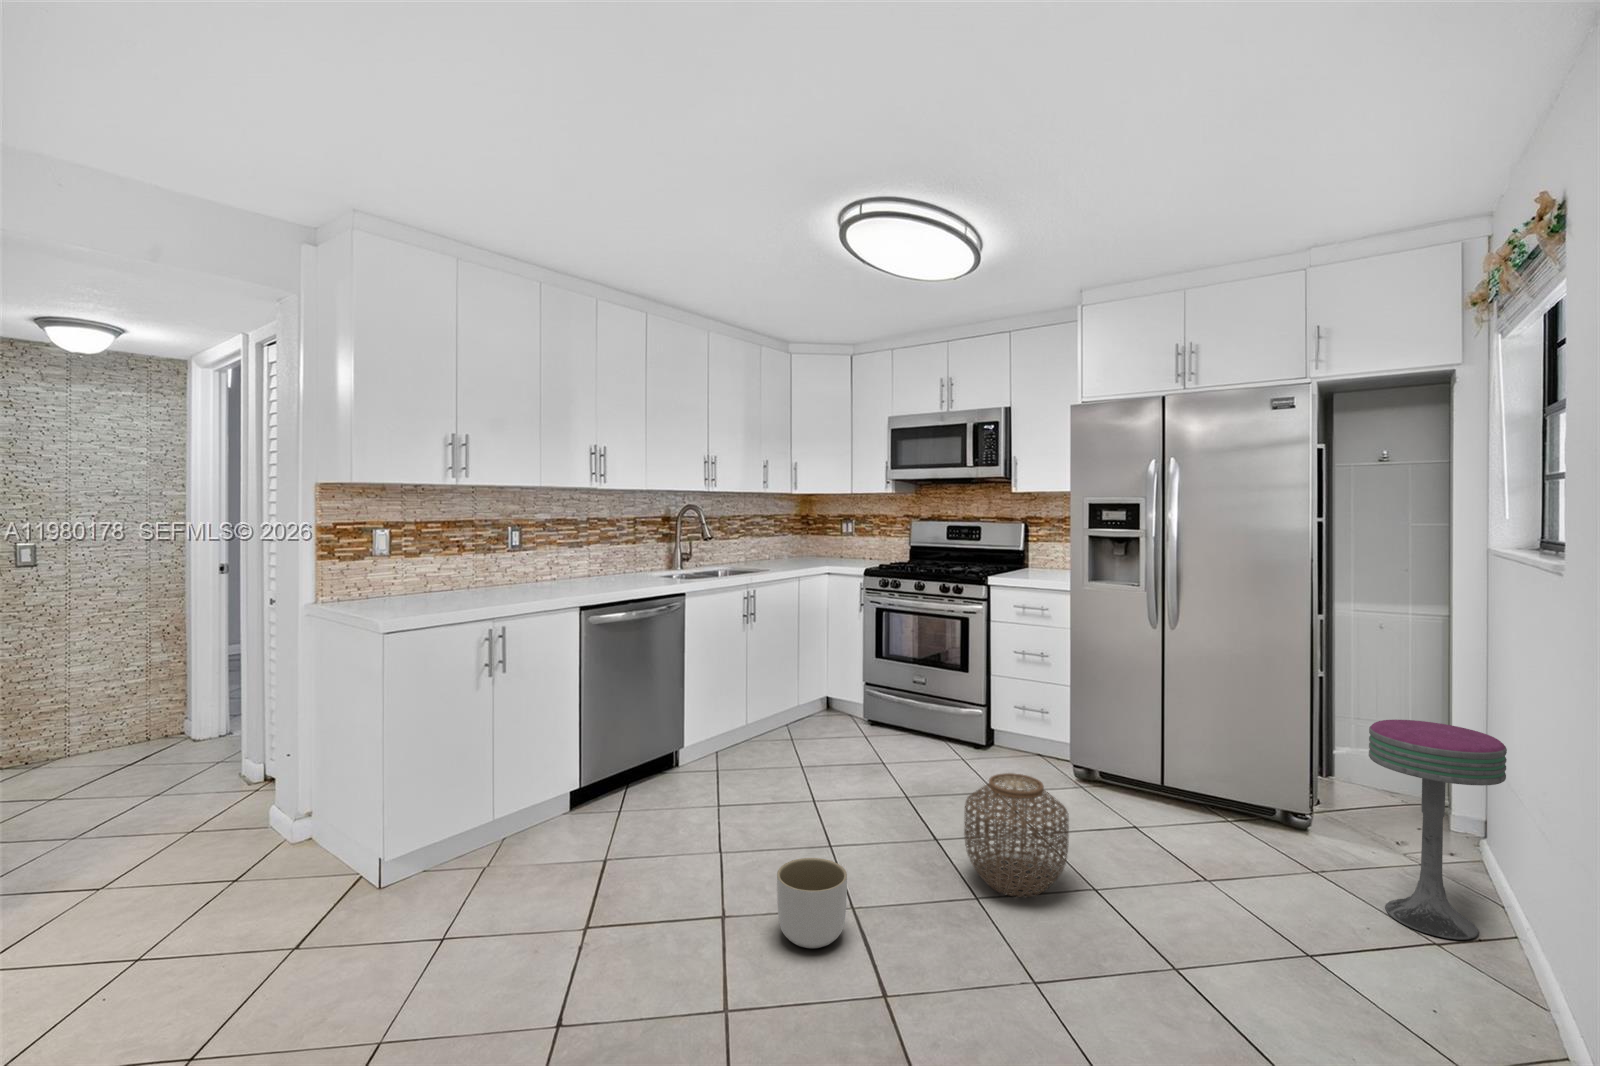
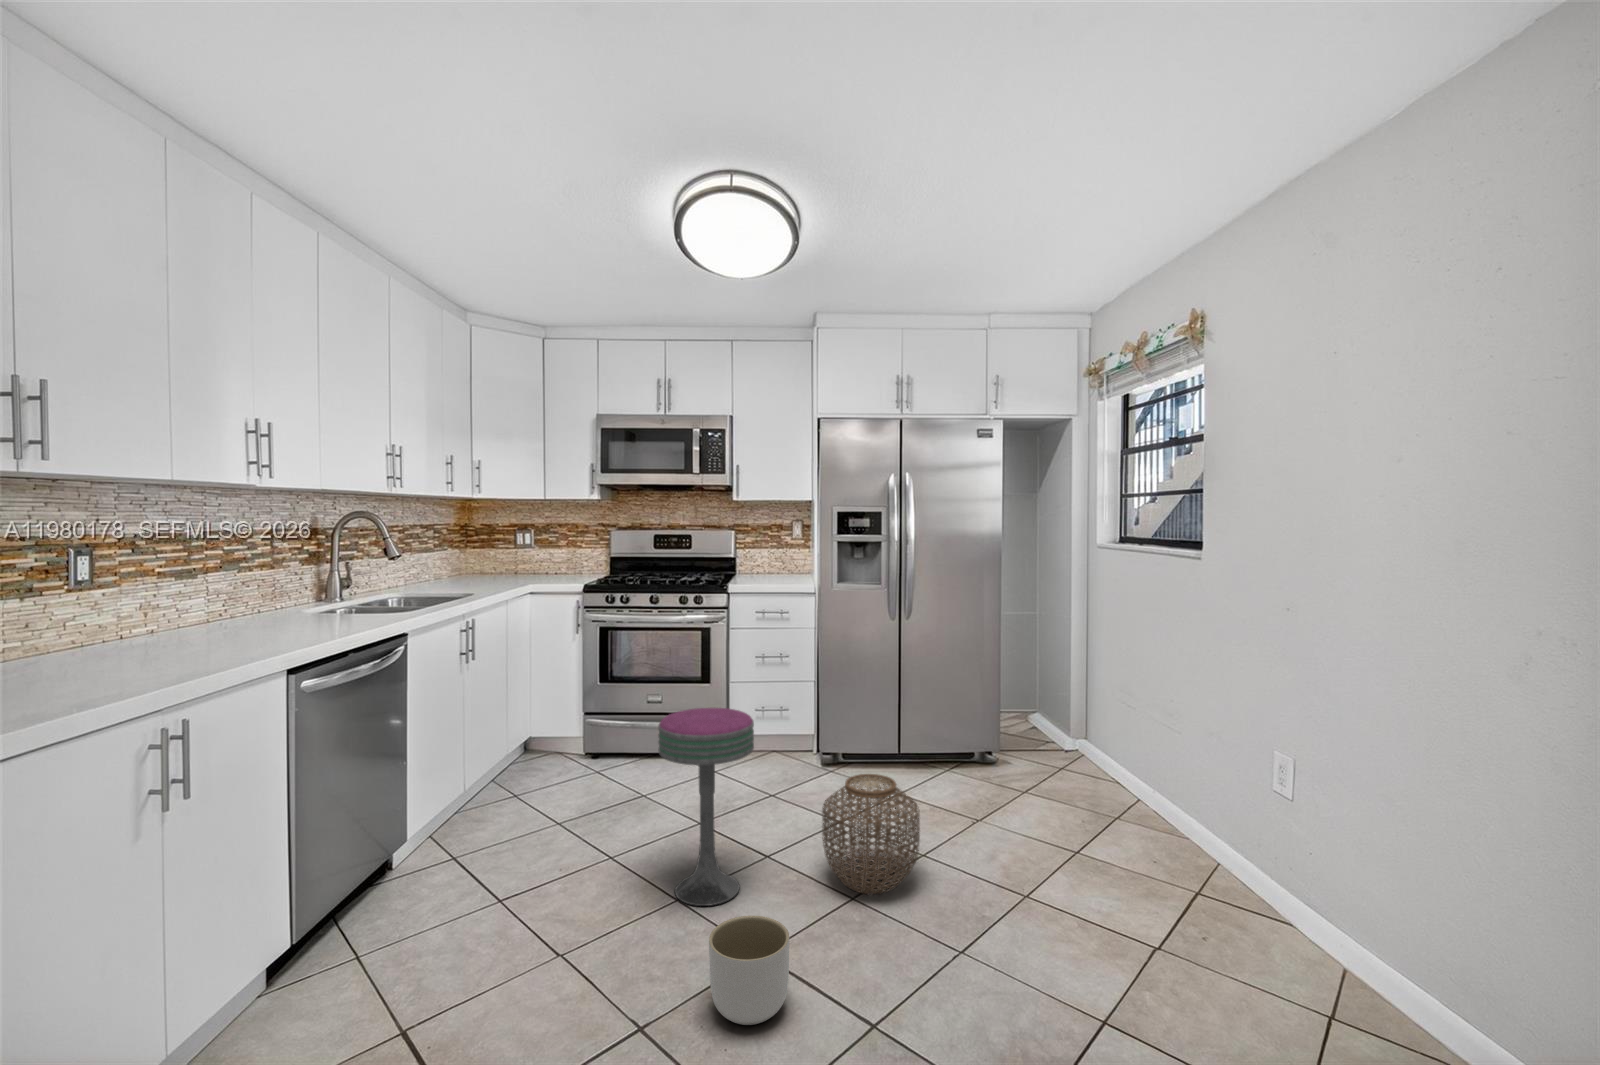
bar stool: present [1369,720,1507,940] -> present [658,708,754,906]

